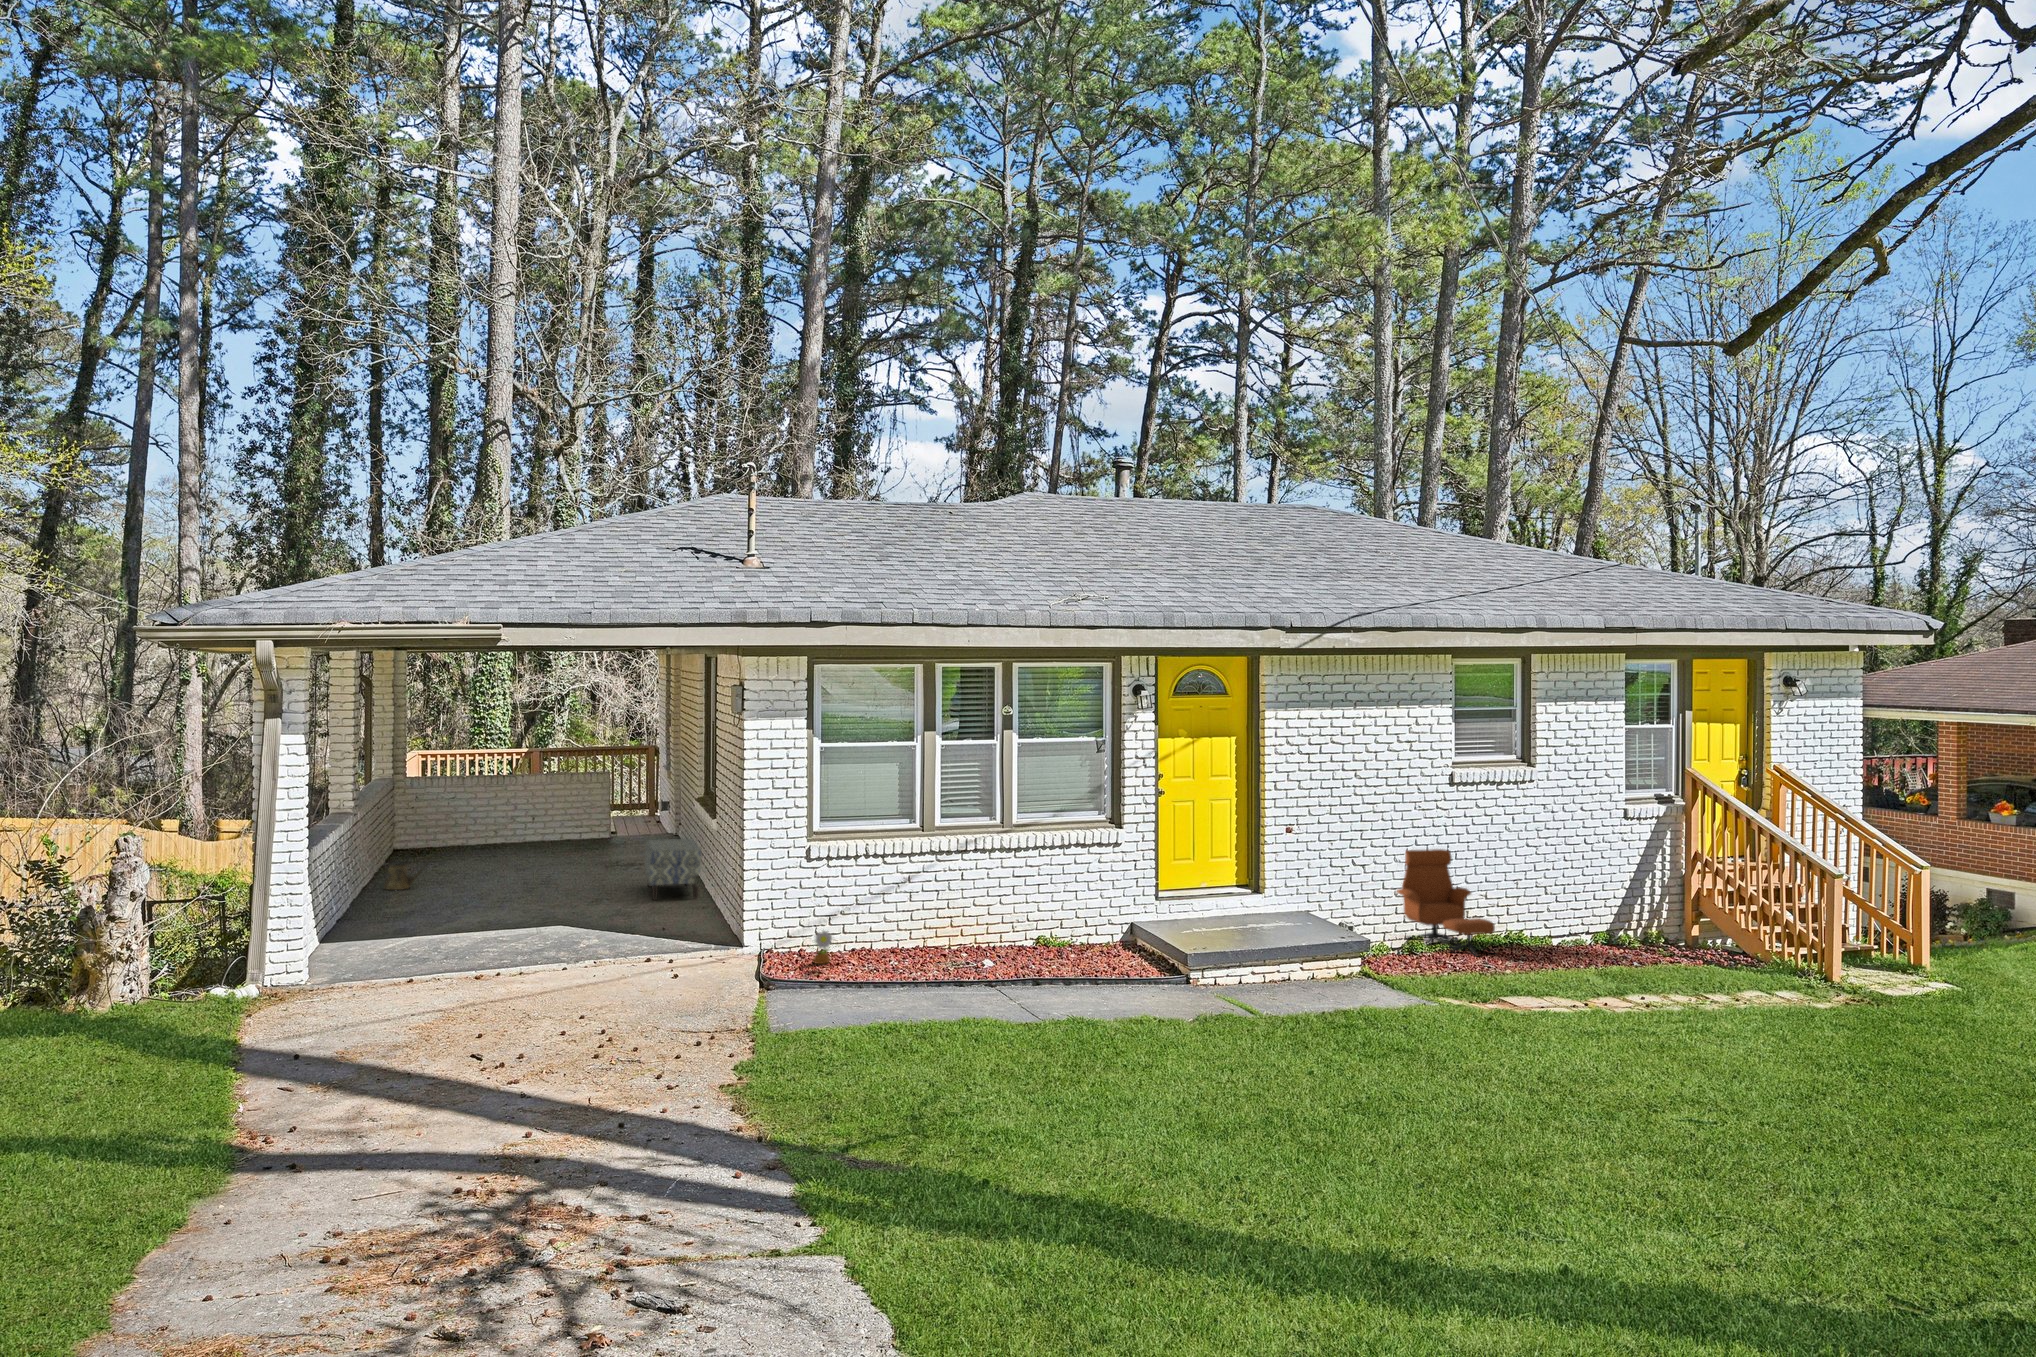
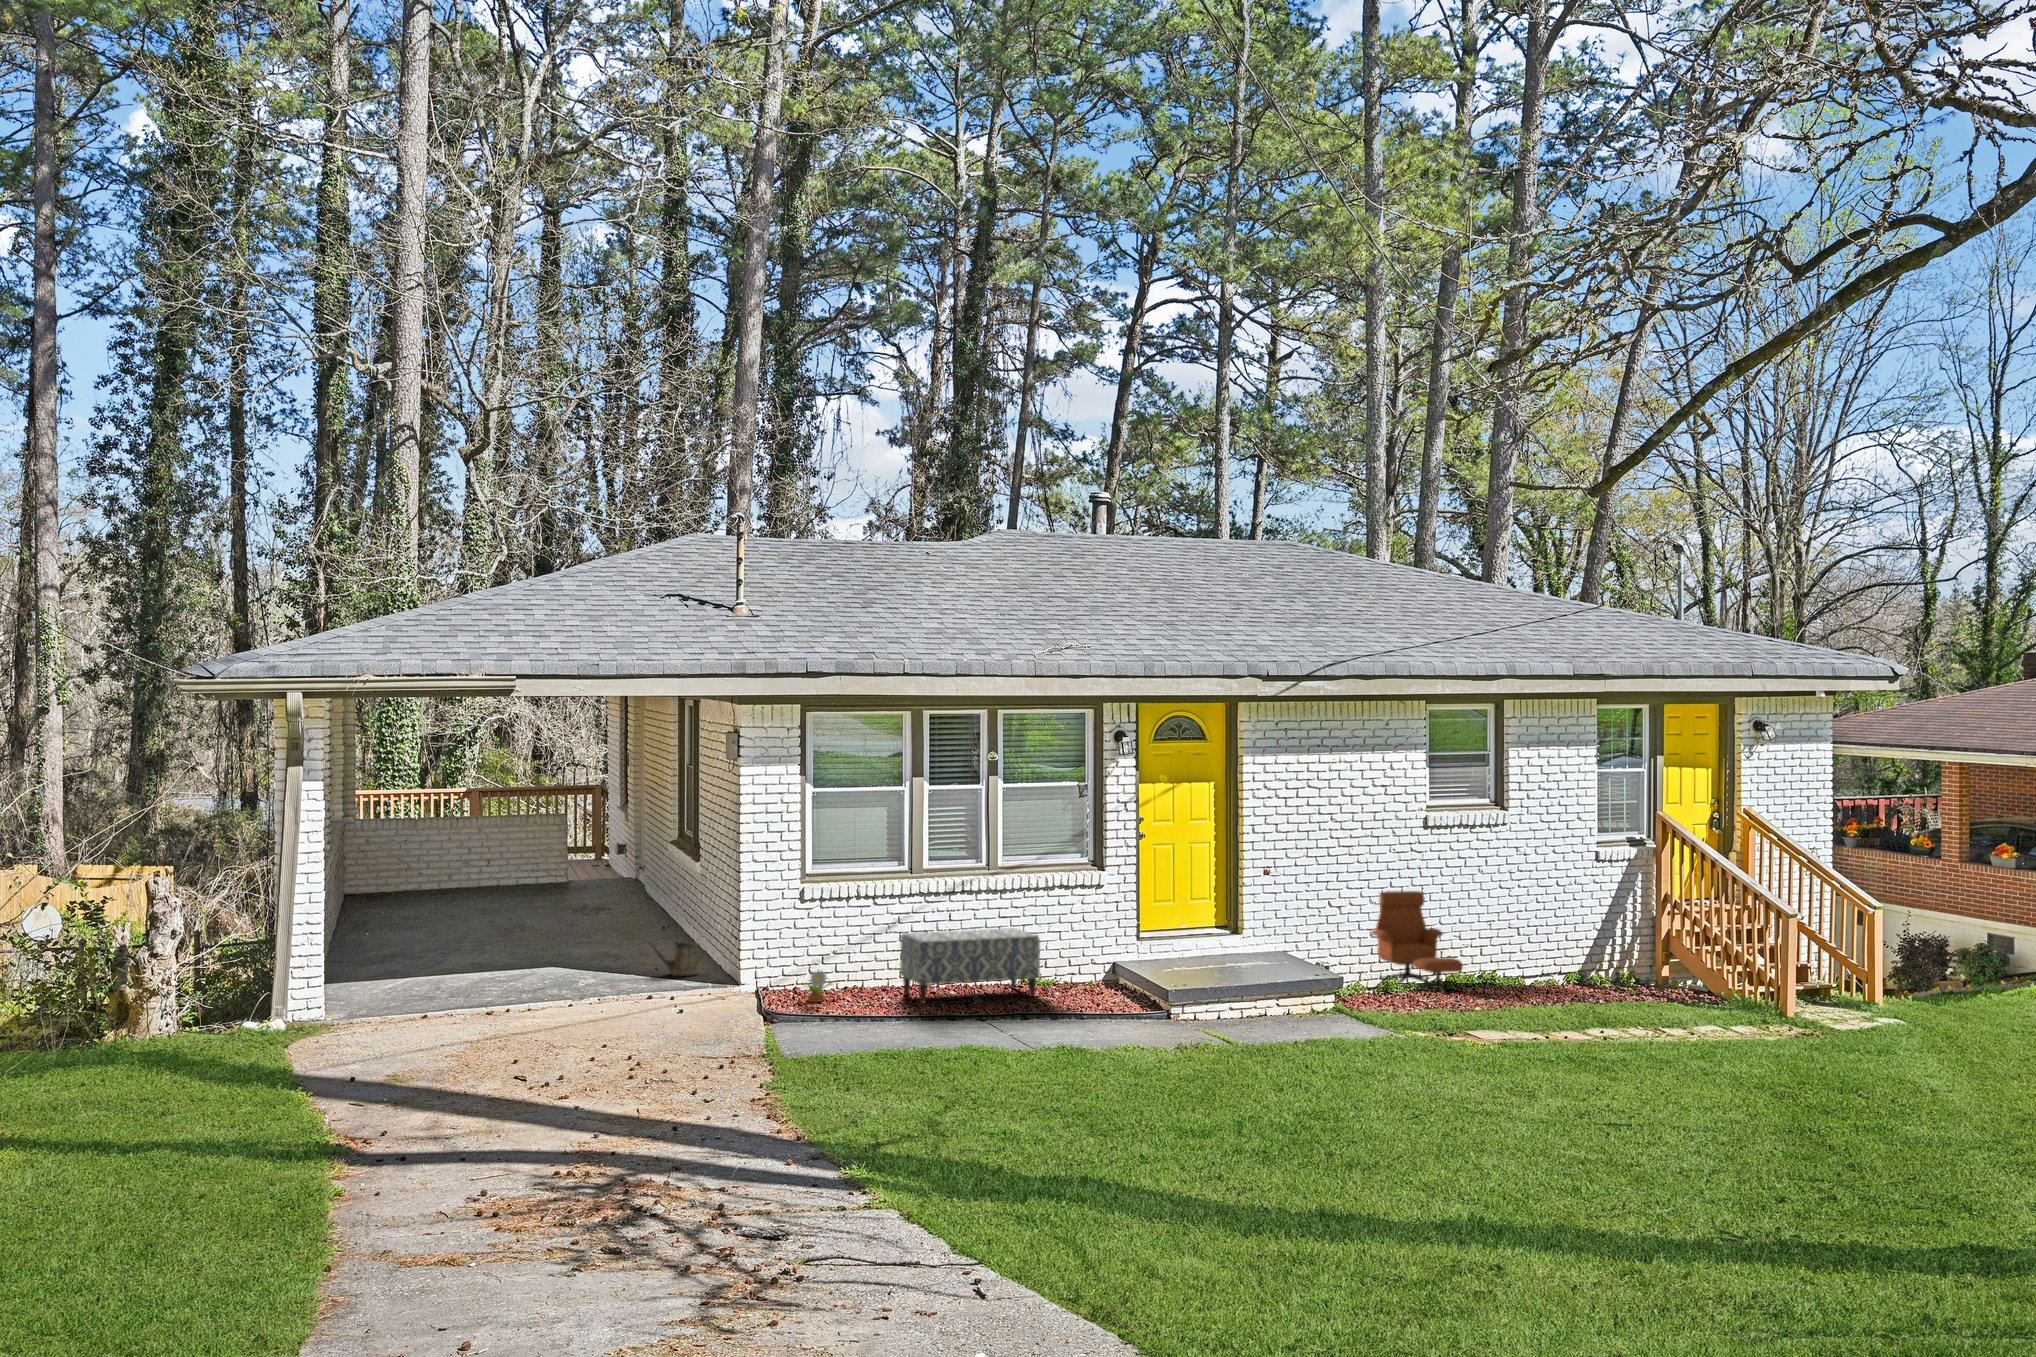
bench: present [645,839,702,900] -> present [900,928,1040,1004]
watering can: present [377,861,431,890] -> present [647,941,698,976]

